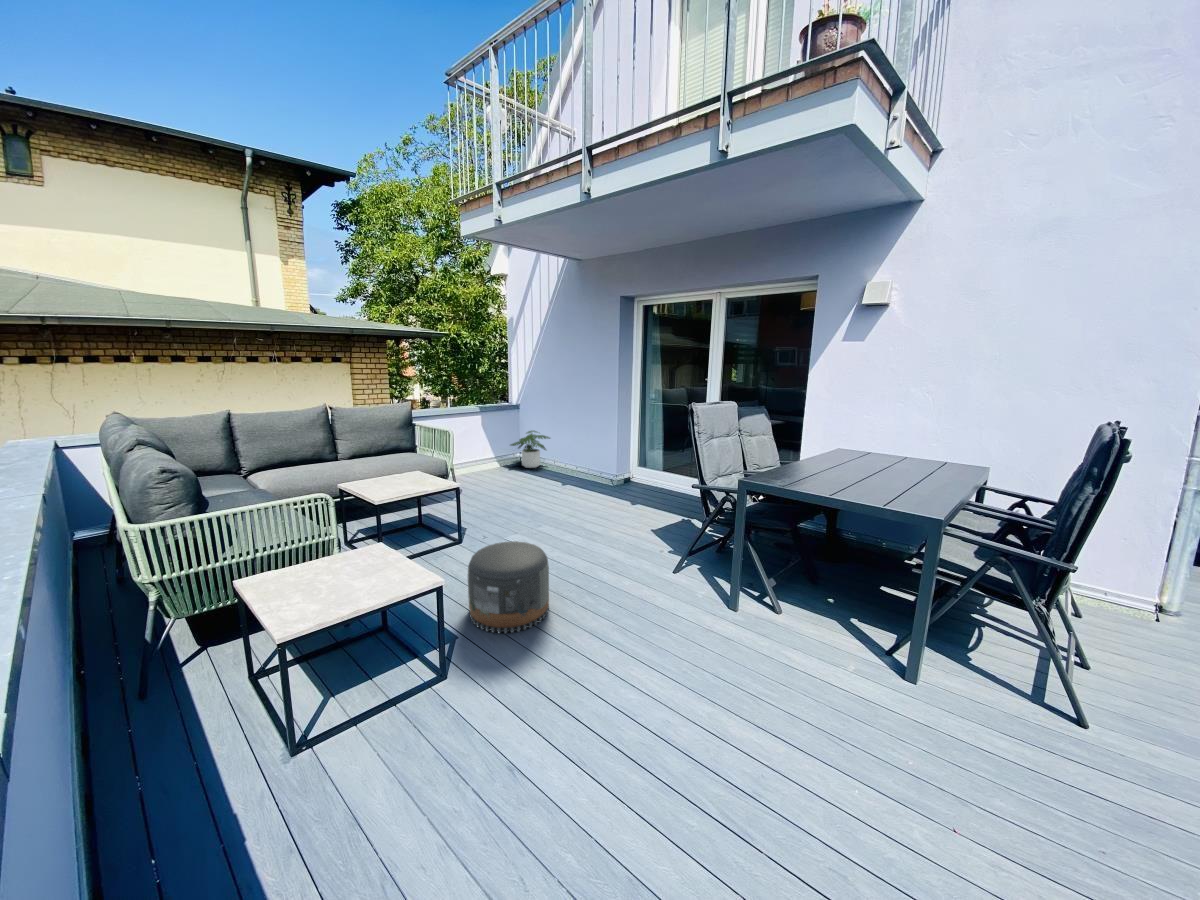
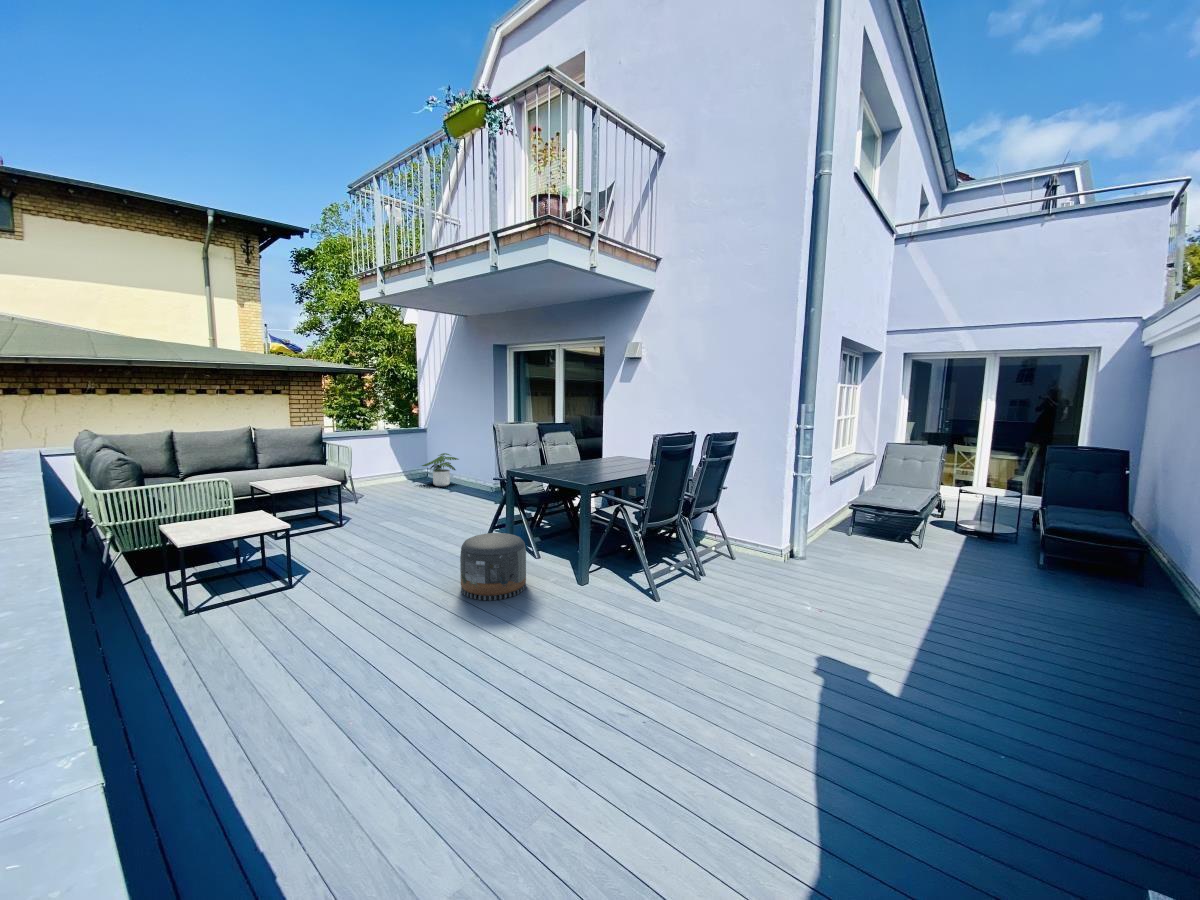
pouf: present [468,541,549,634] -> present [460,533,526,600]

